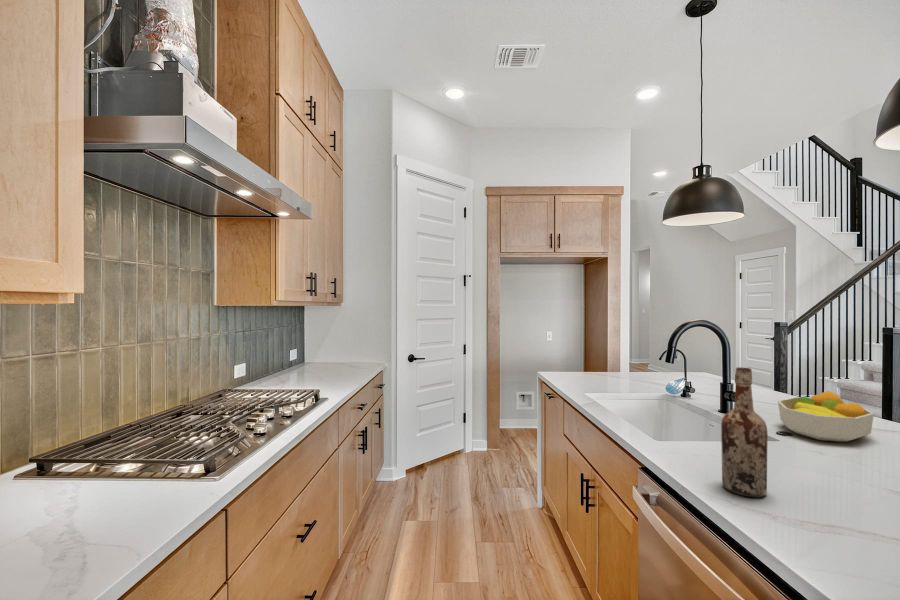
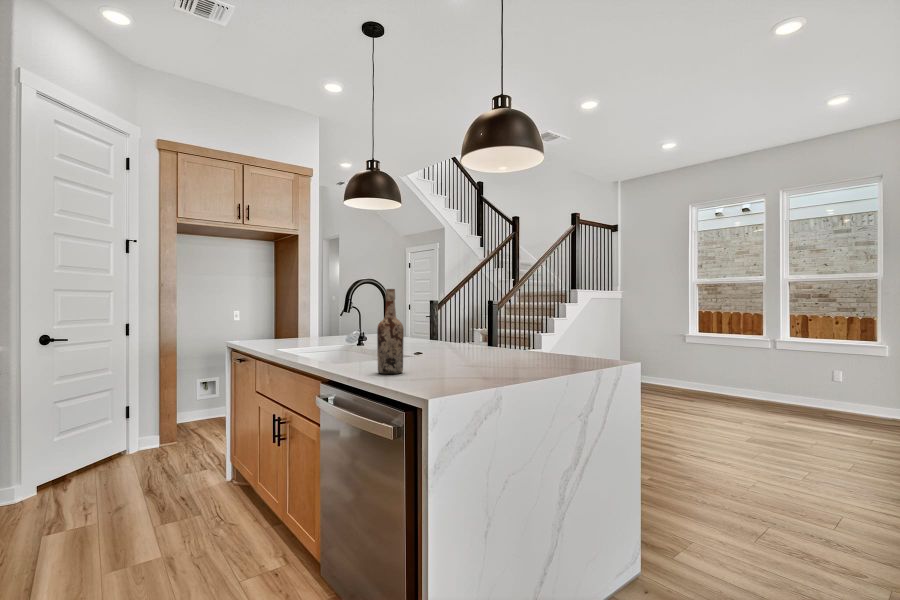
fruit bowl: present [778,391,874,442] -> none [419,324,468,353]

